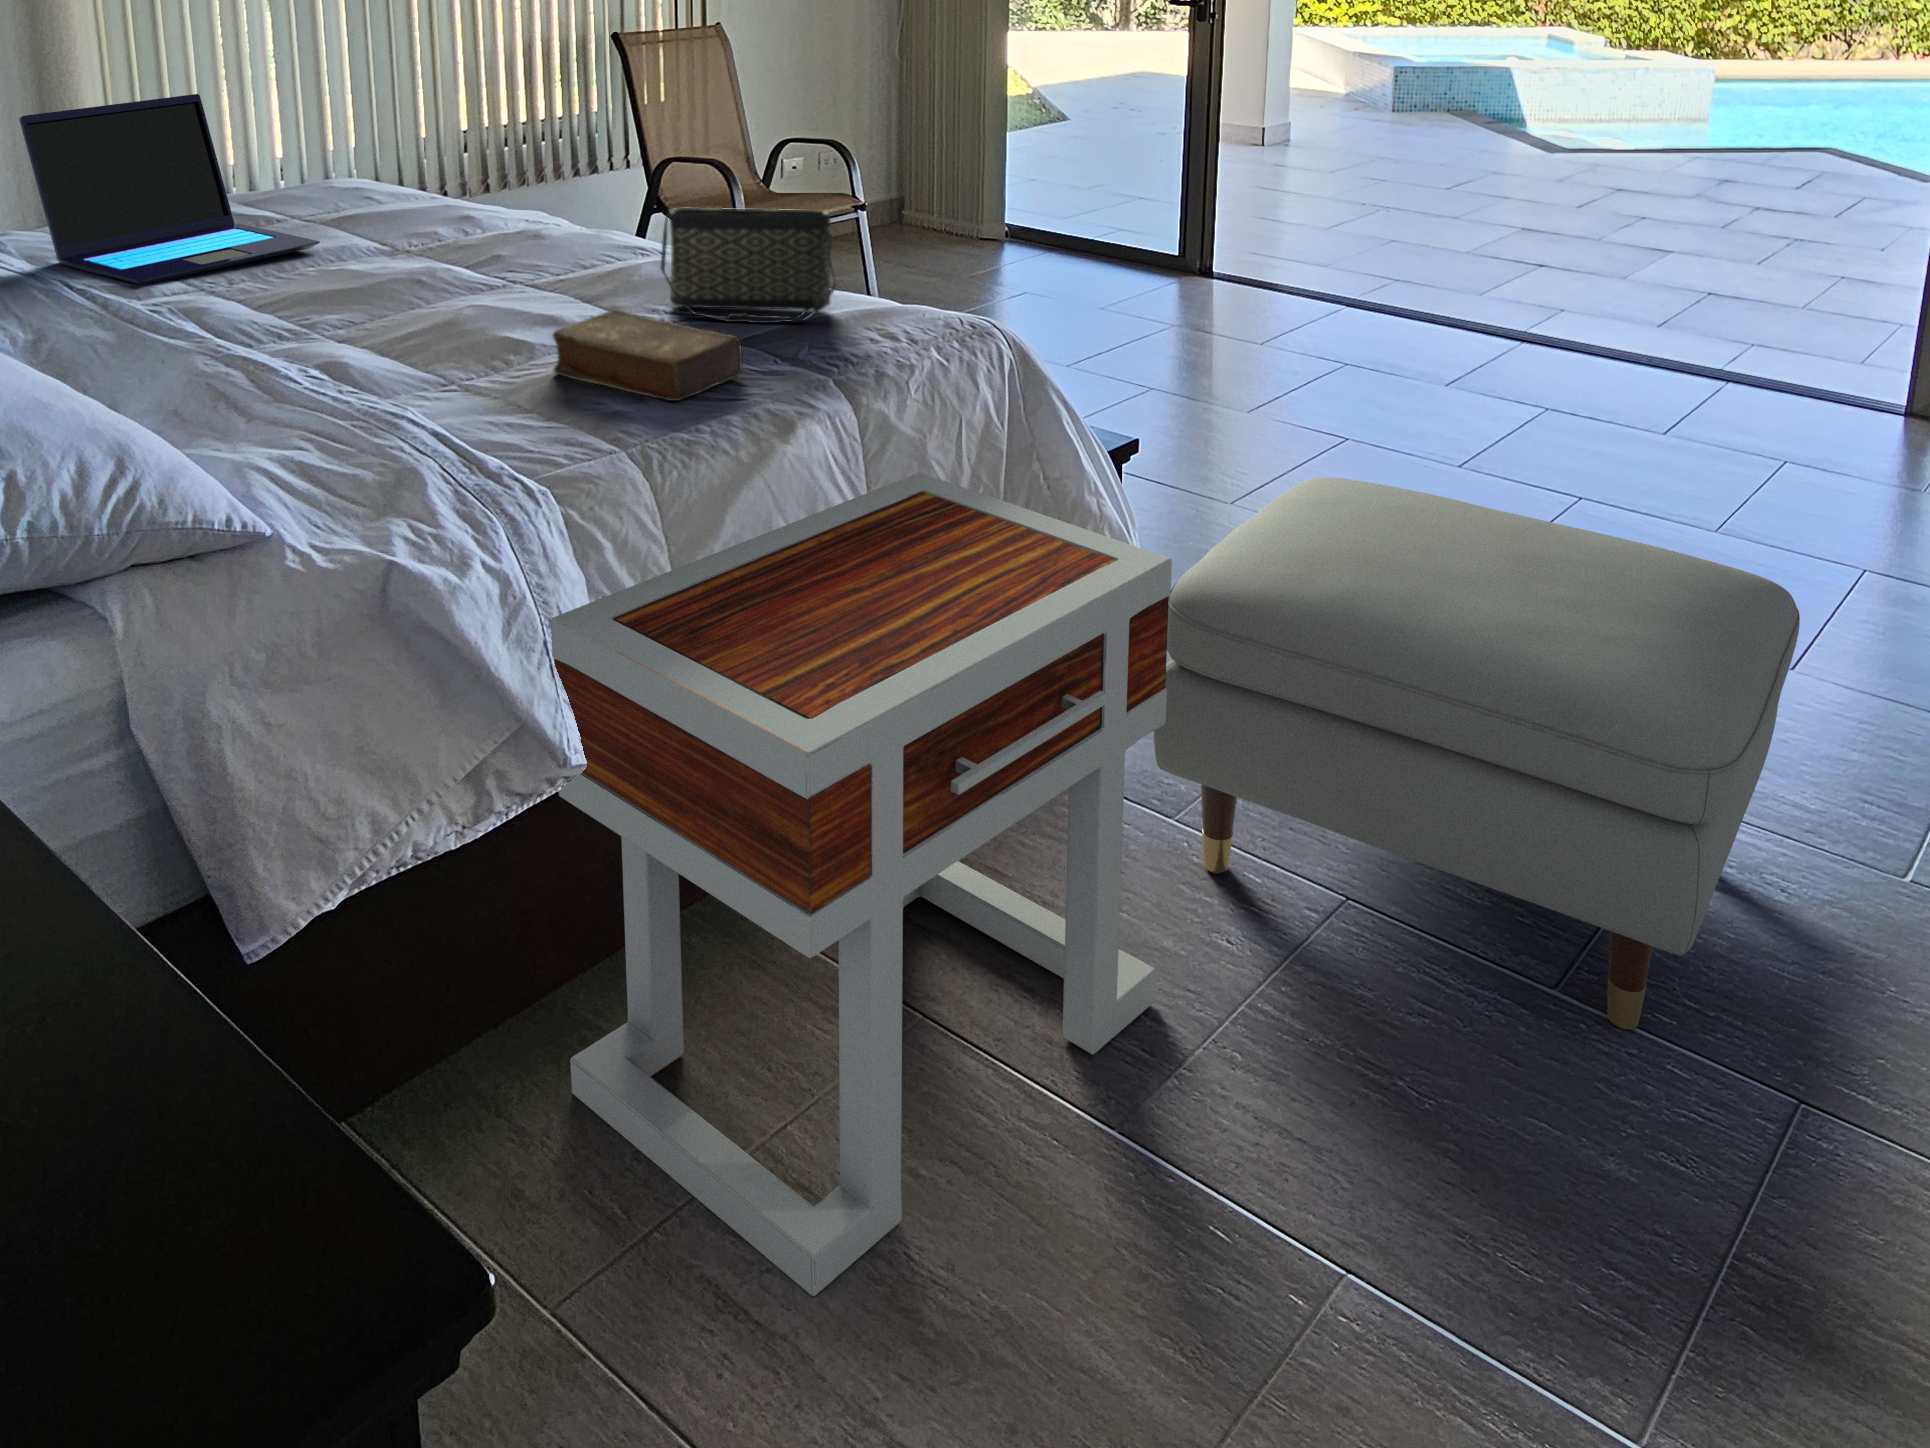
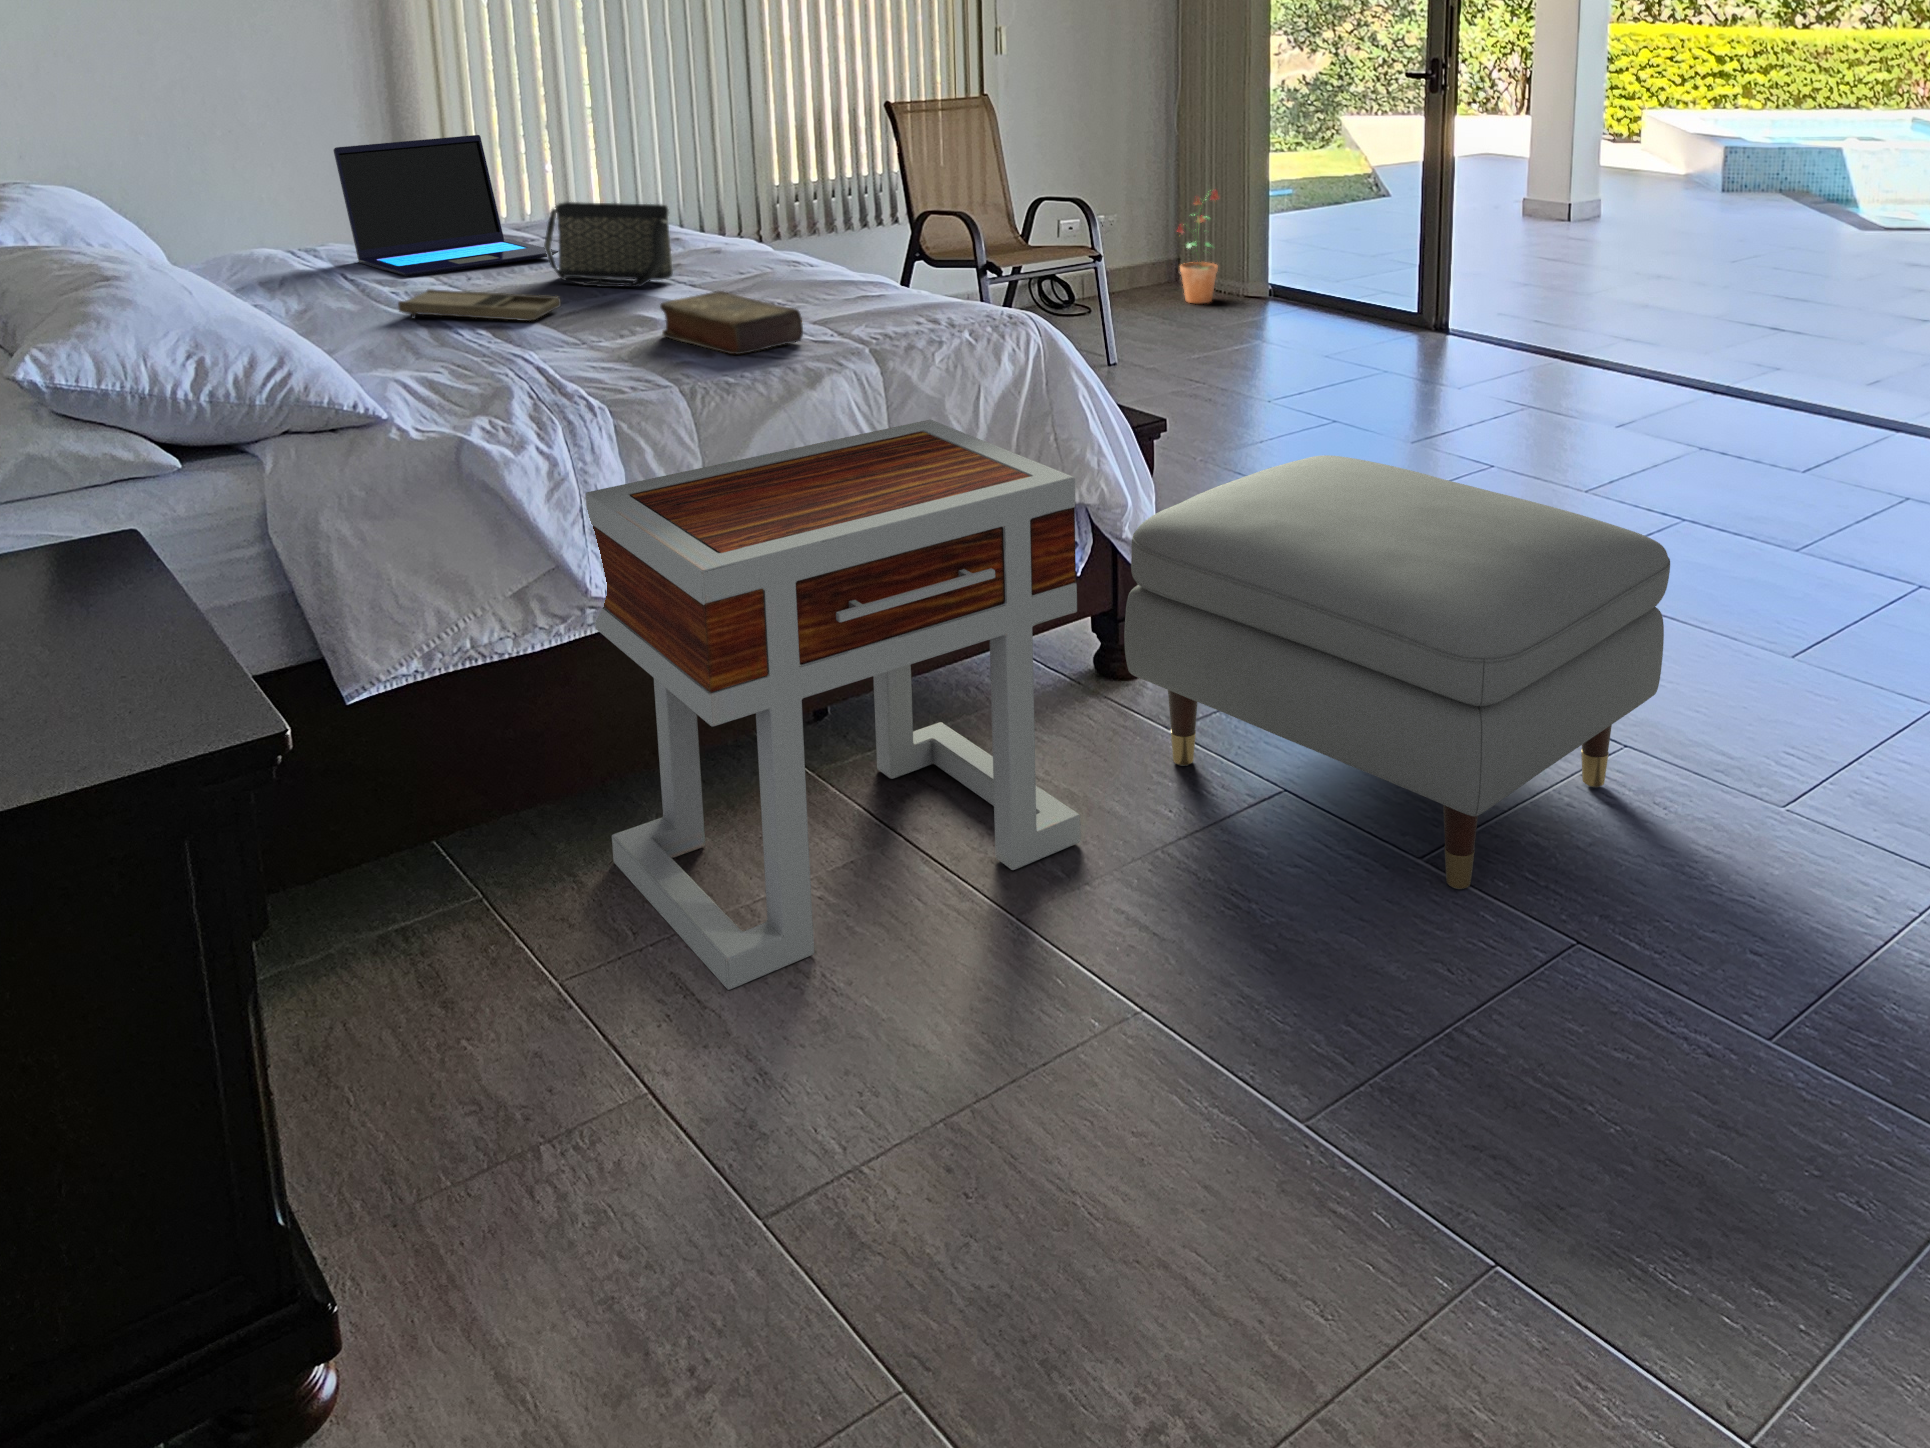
potted plant: none [903,123,952,248] -> present [1178,190,1218,303]
handbag: present [661,208,836,323] -> present [544,202,673,287]
tray: none [177,312,387,355] -> present [398,289,561,321]

